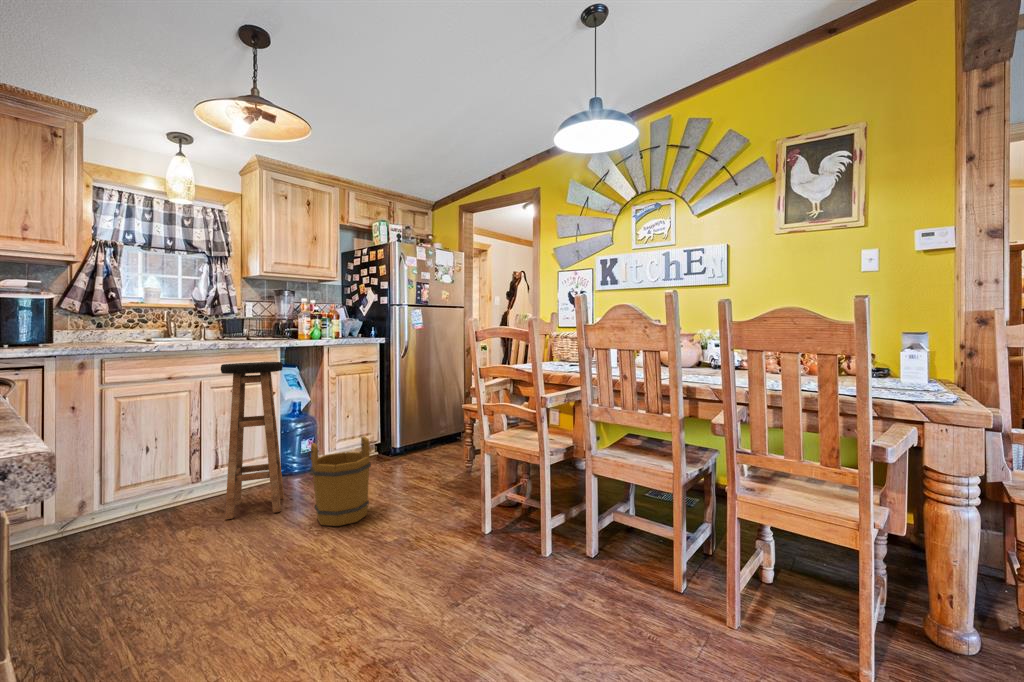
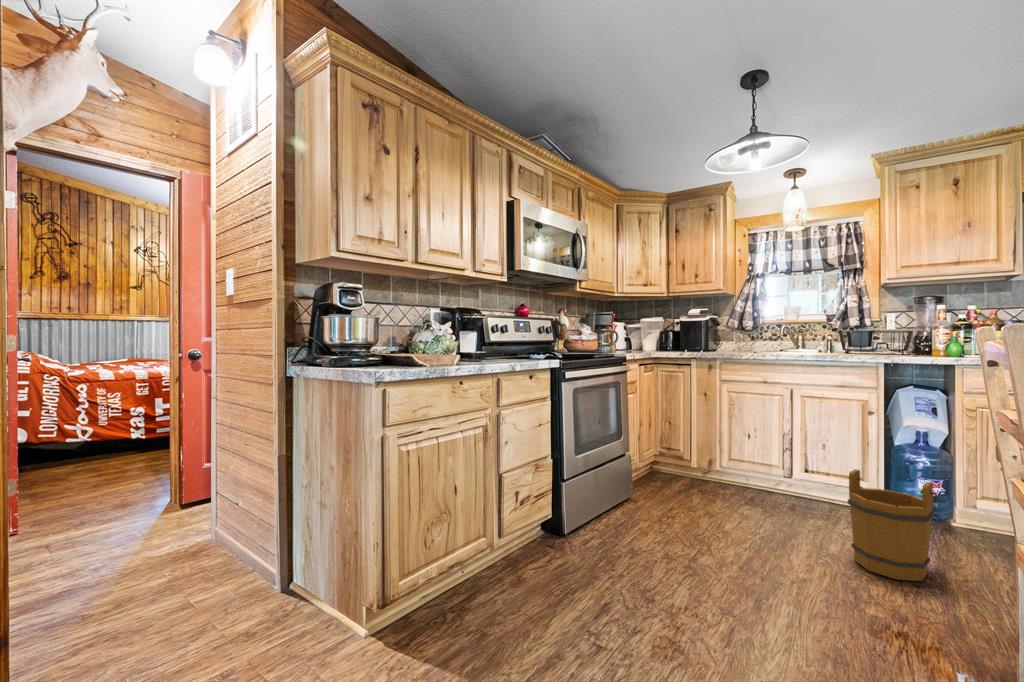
bar stool: present [221,362,284,519] -> none [787,375,862,532]

